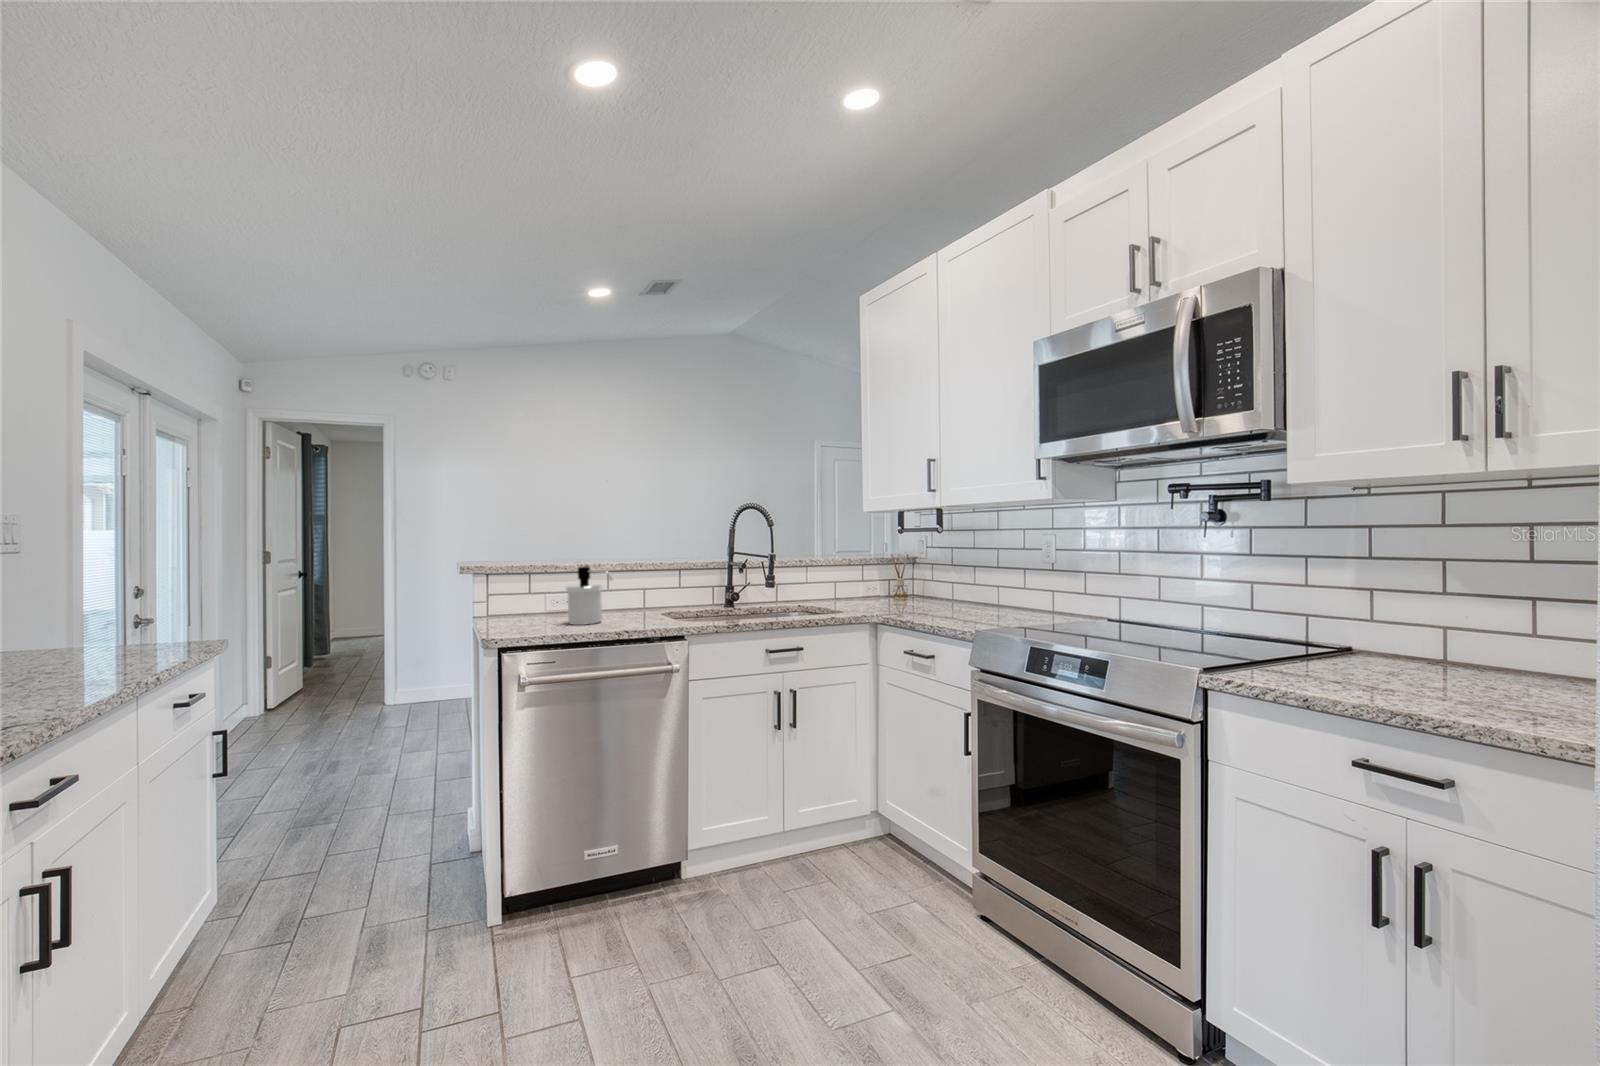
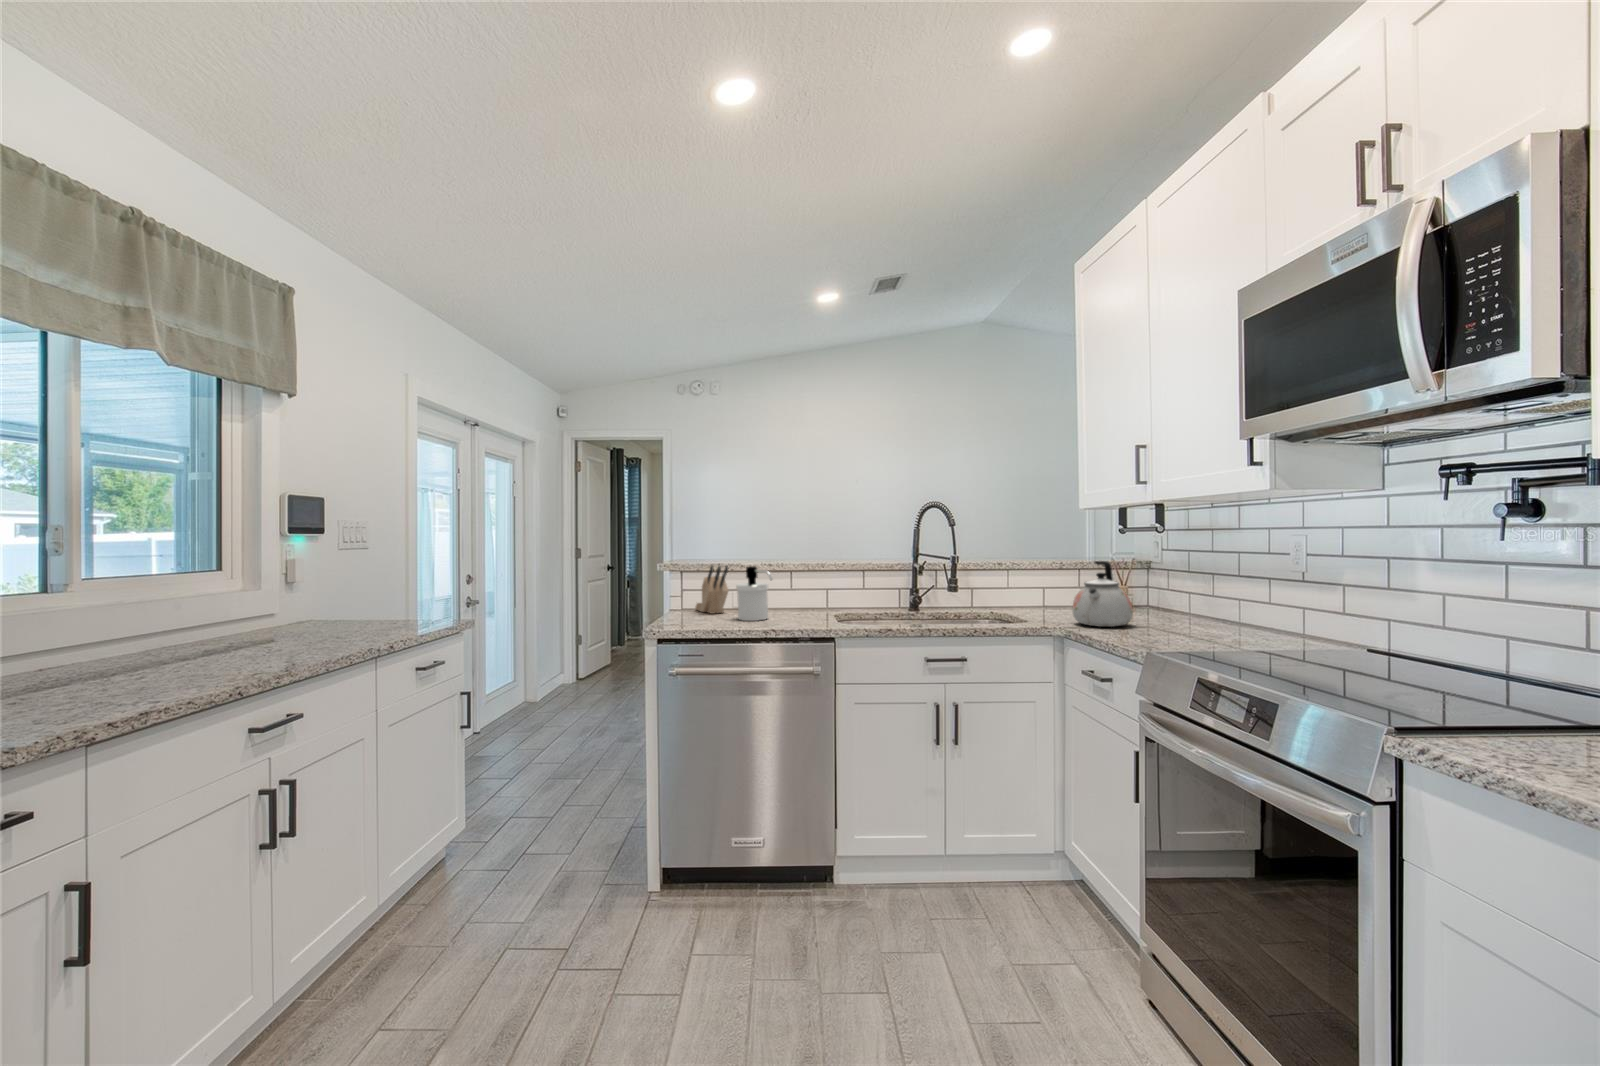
kettle: none [882,557,928,611] -> present [1072,561,1133,627]
knife block: none [499,566,548,620] -> present [696,566,728,614]

